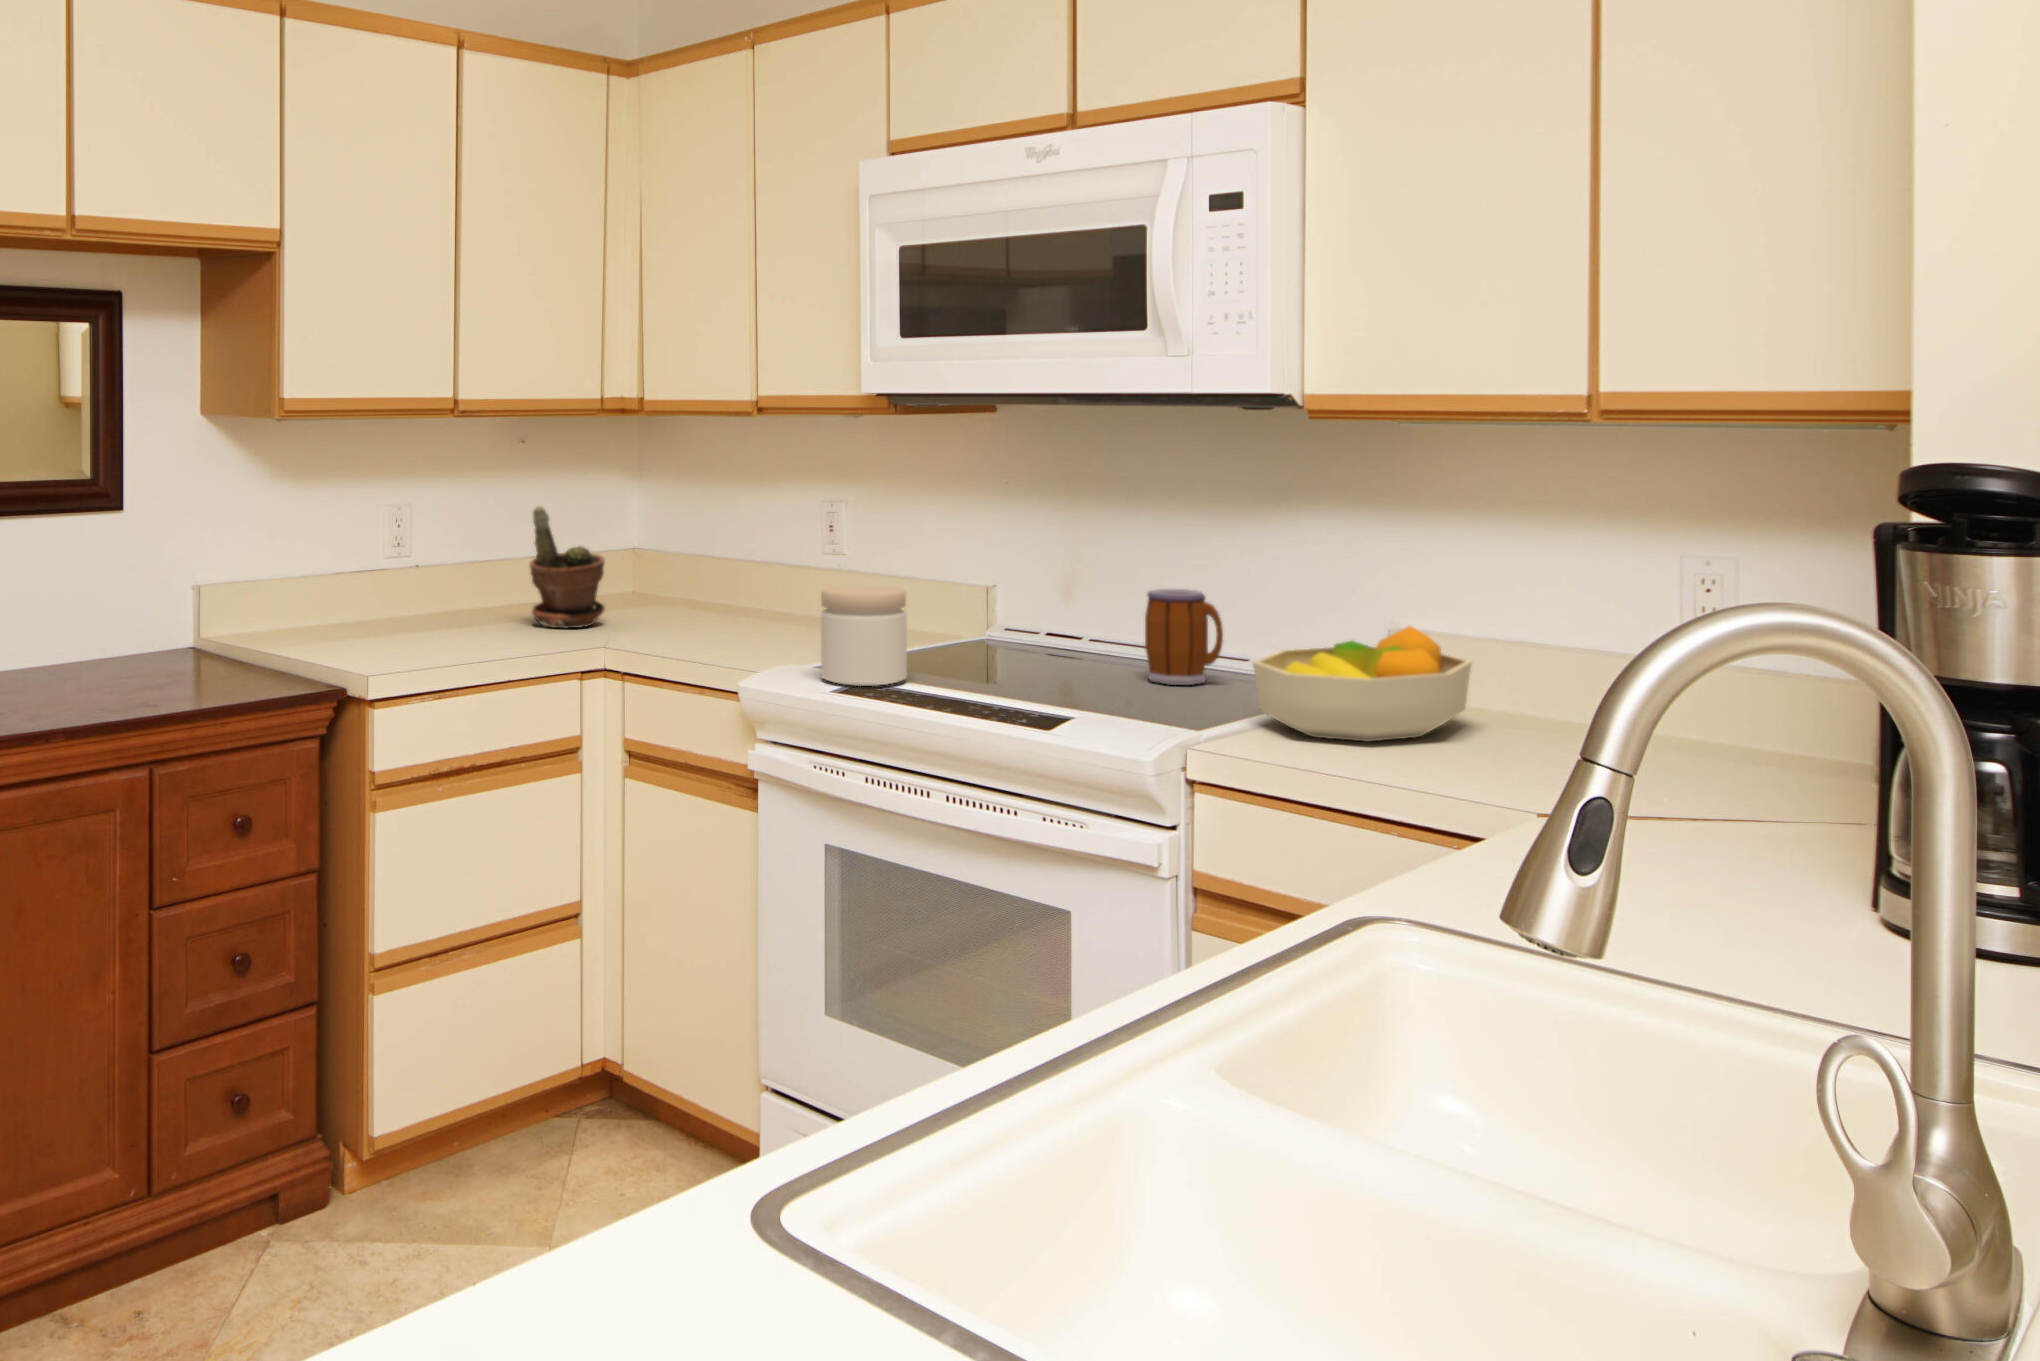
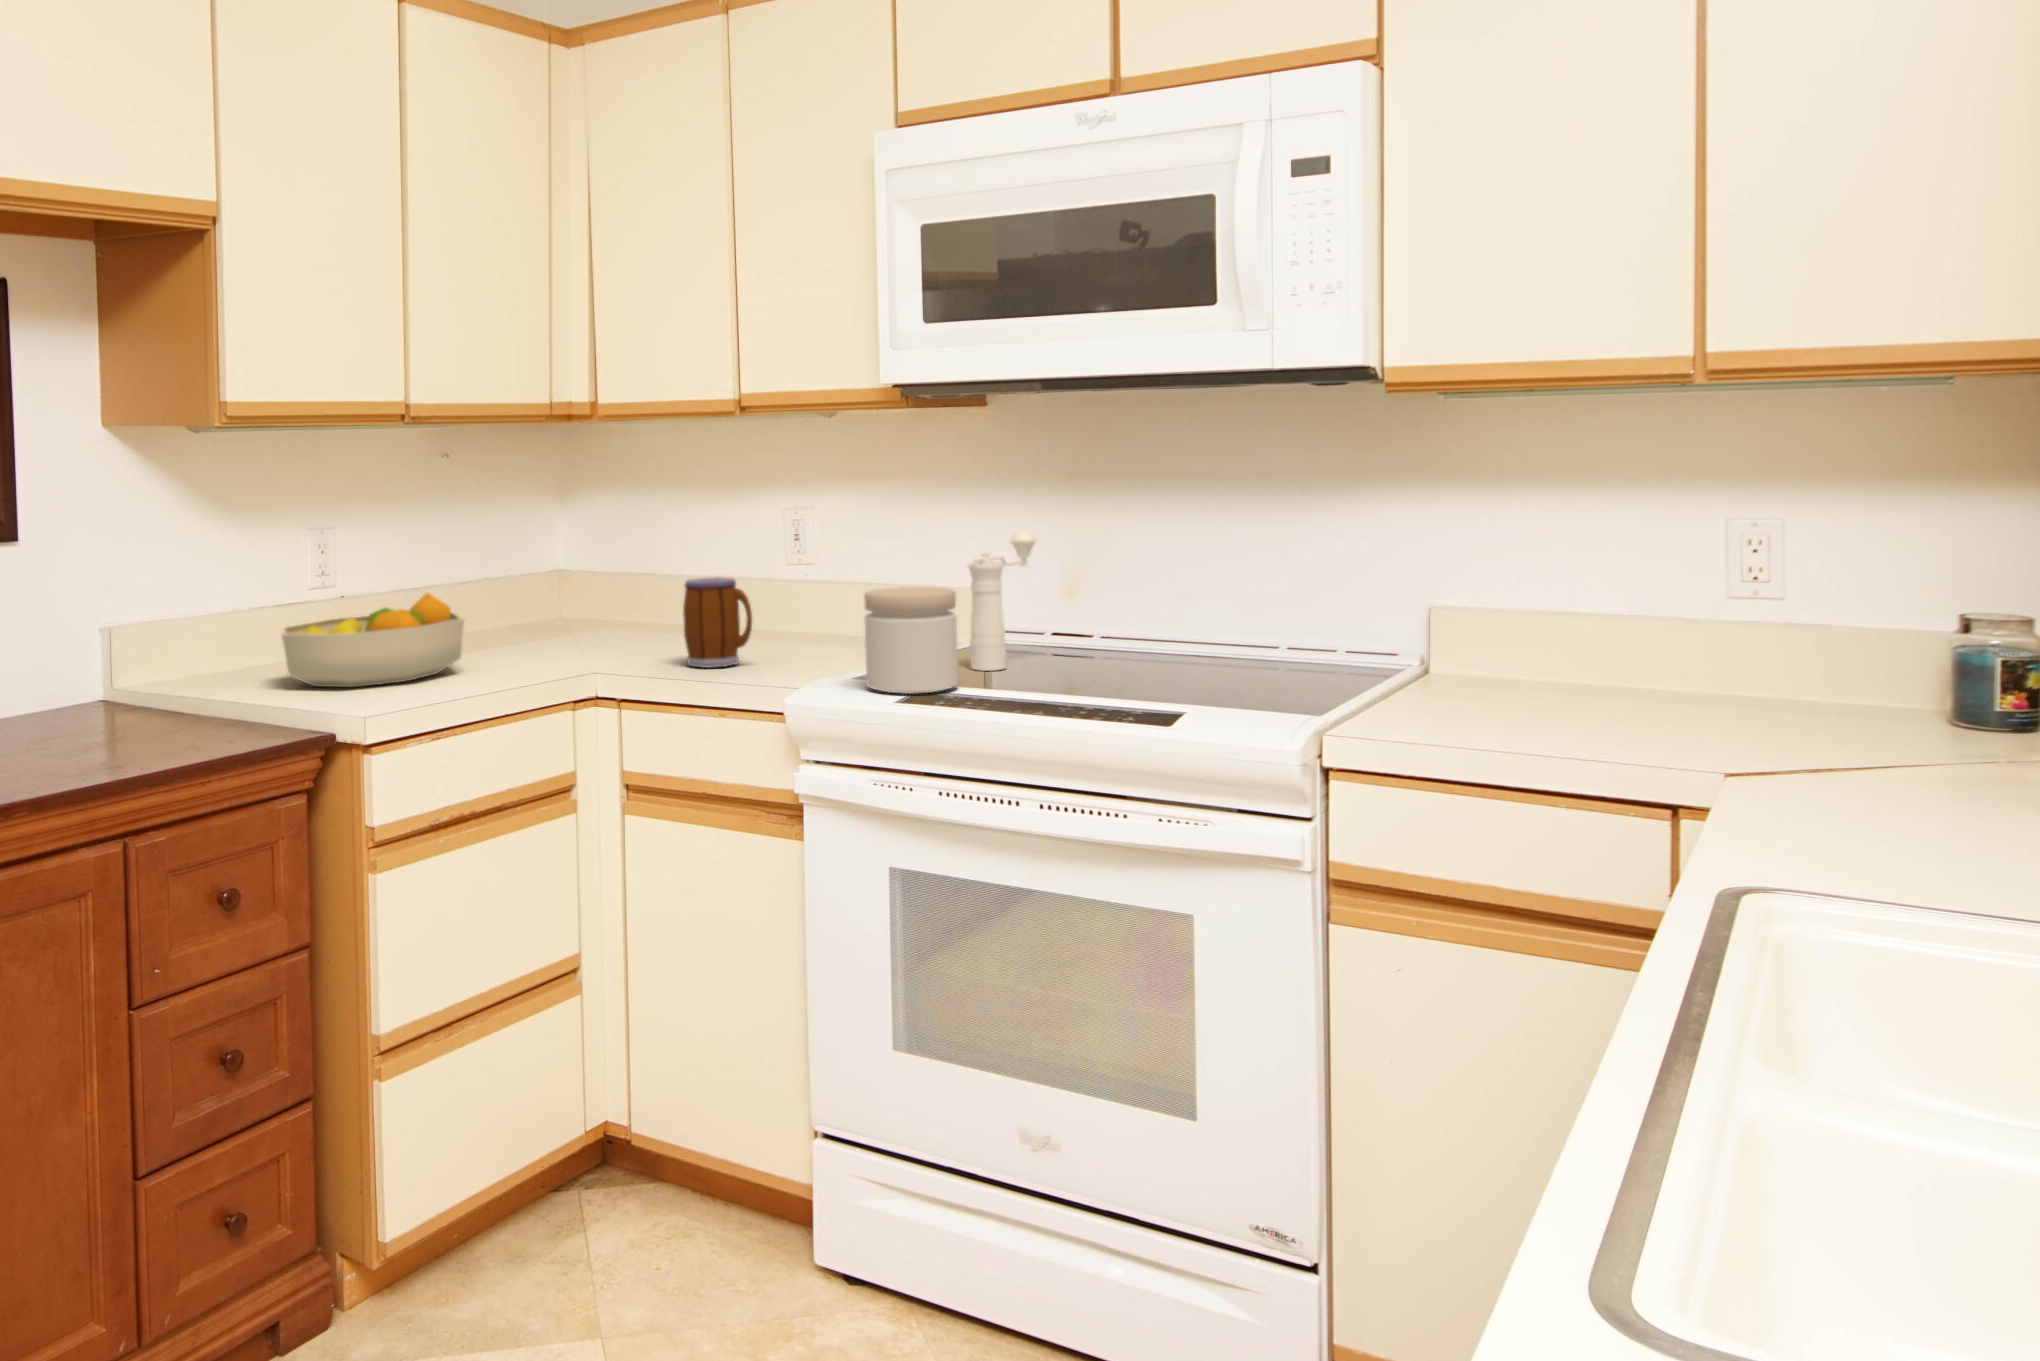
potted plant: present [530,506,604,628] -> none [484,523,567,657]
pepper mill: none [942,537,1019,668] -> present [968,532,1036,671]
mug: present [1145,589,1223,685] -> present [683,577,752,668]
fruit bowl: present [1253,626,1472,741] -> present [281,593,464,687]

